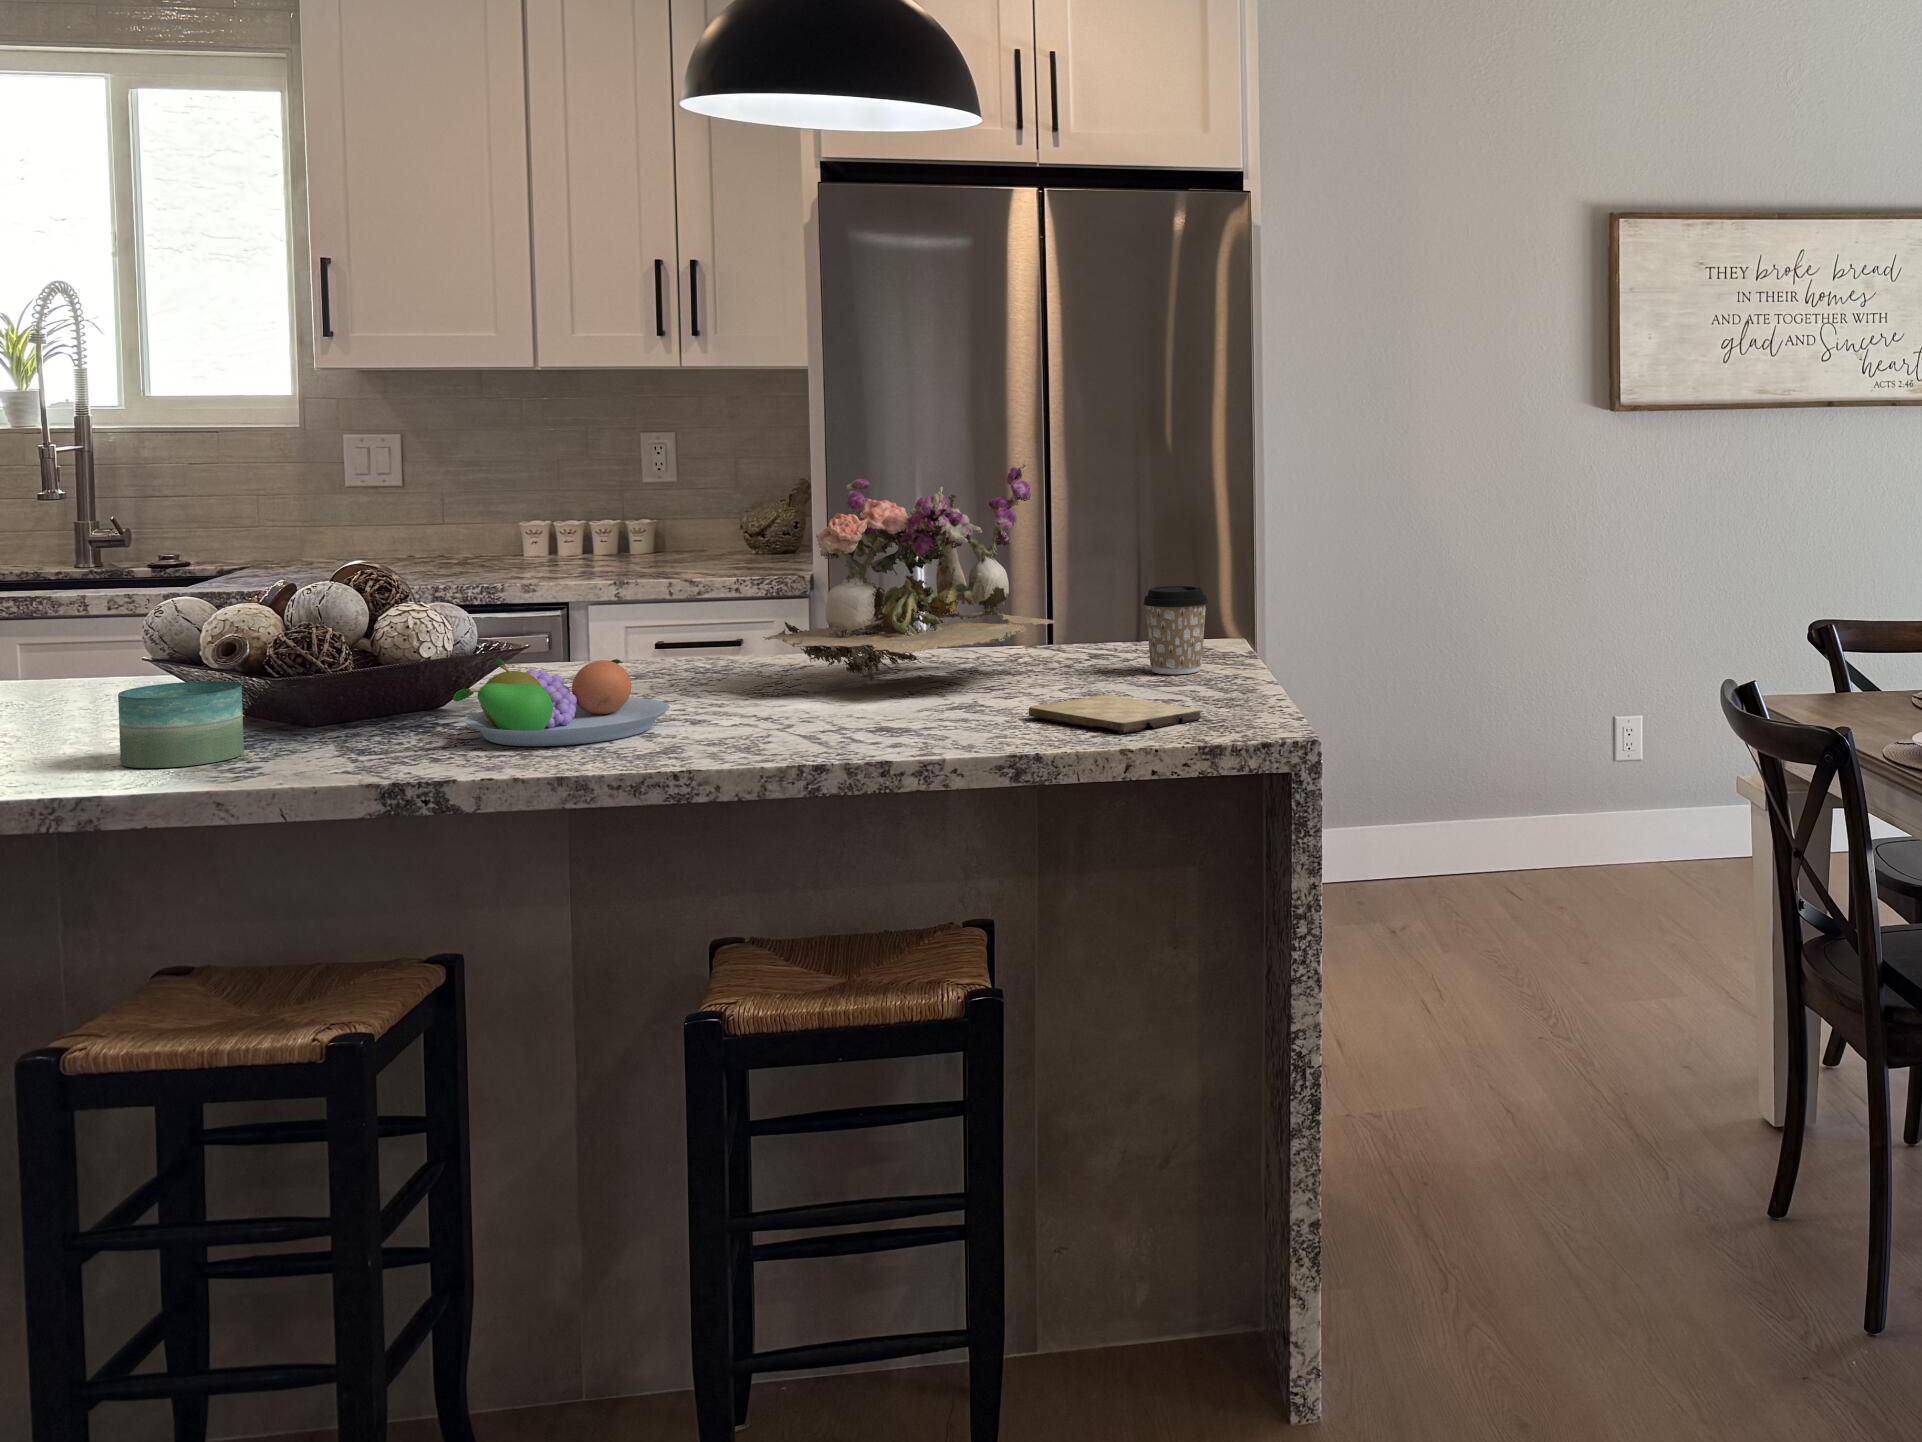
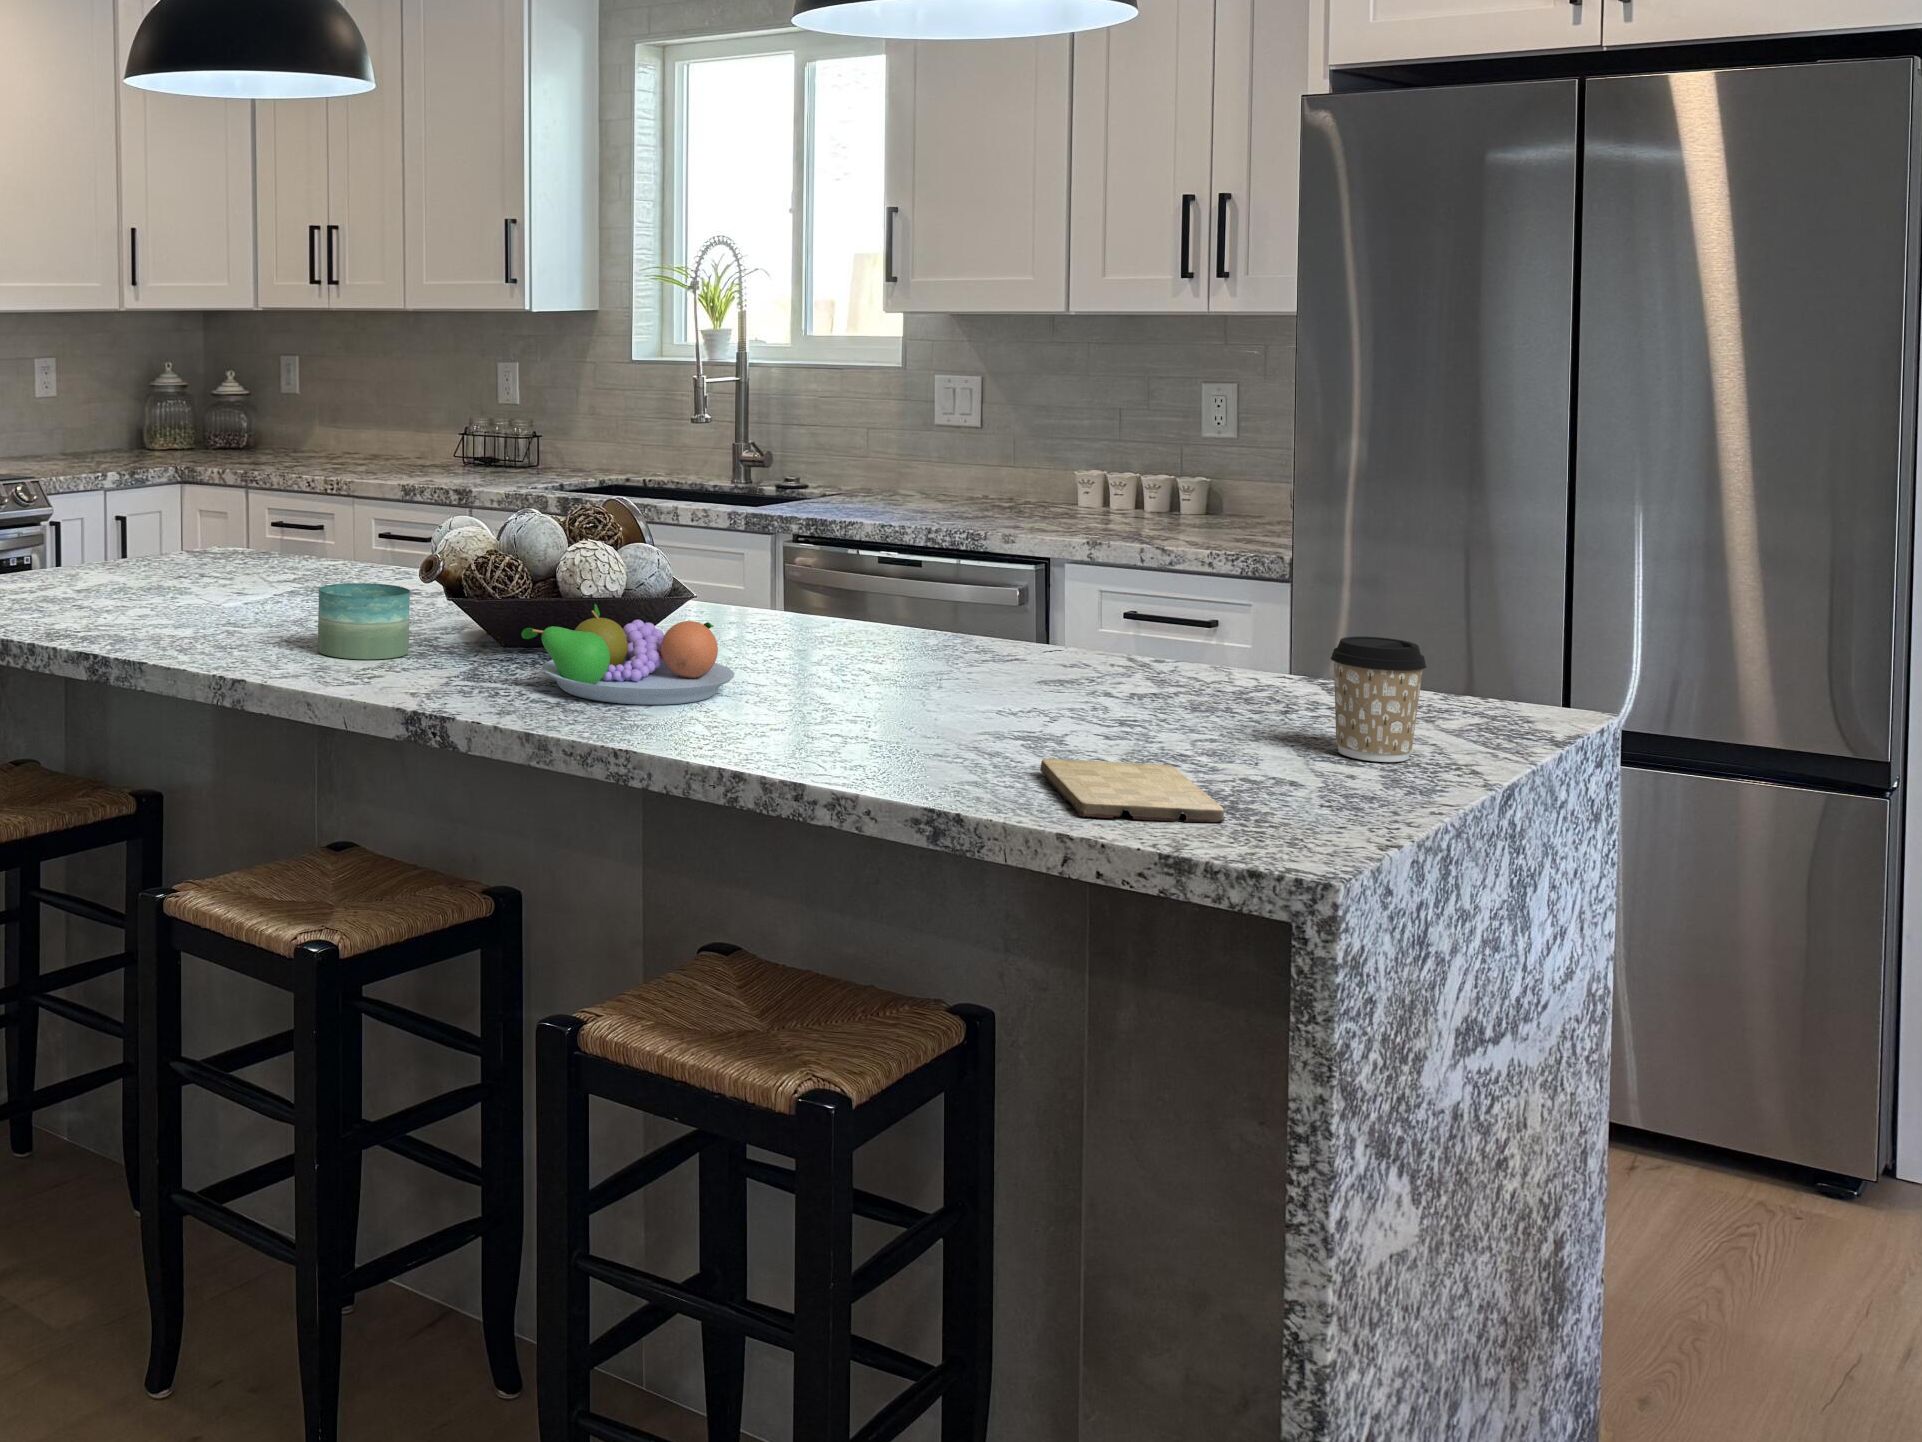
flower arrangement: present [763,461,1054,682] -> none [897,450,1238,698]

